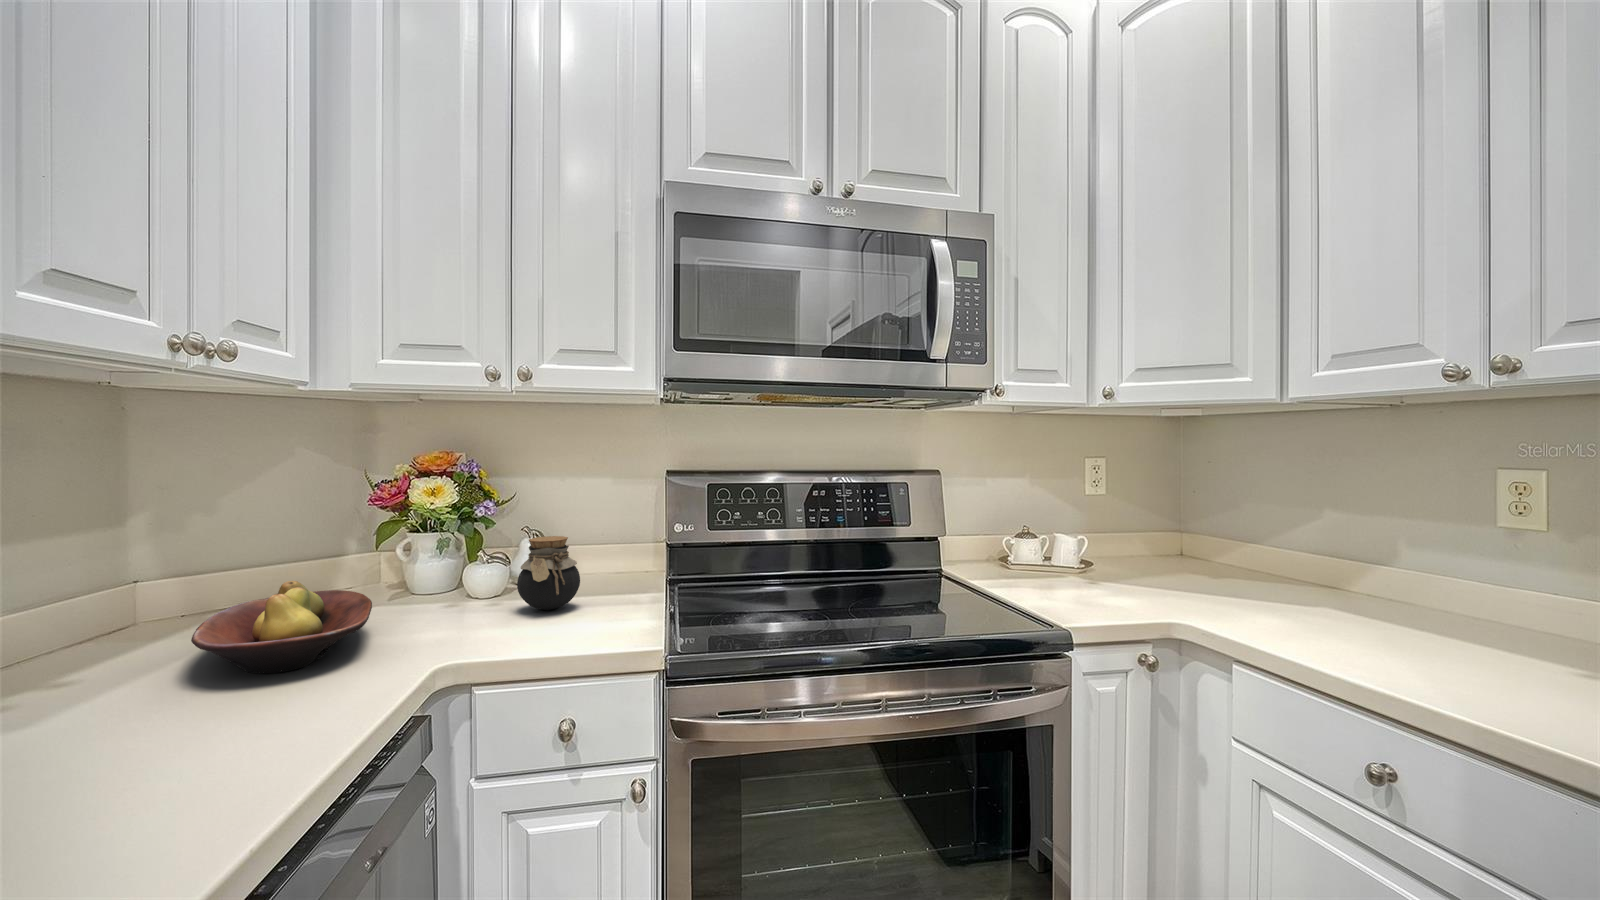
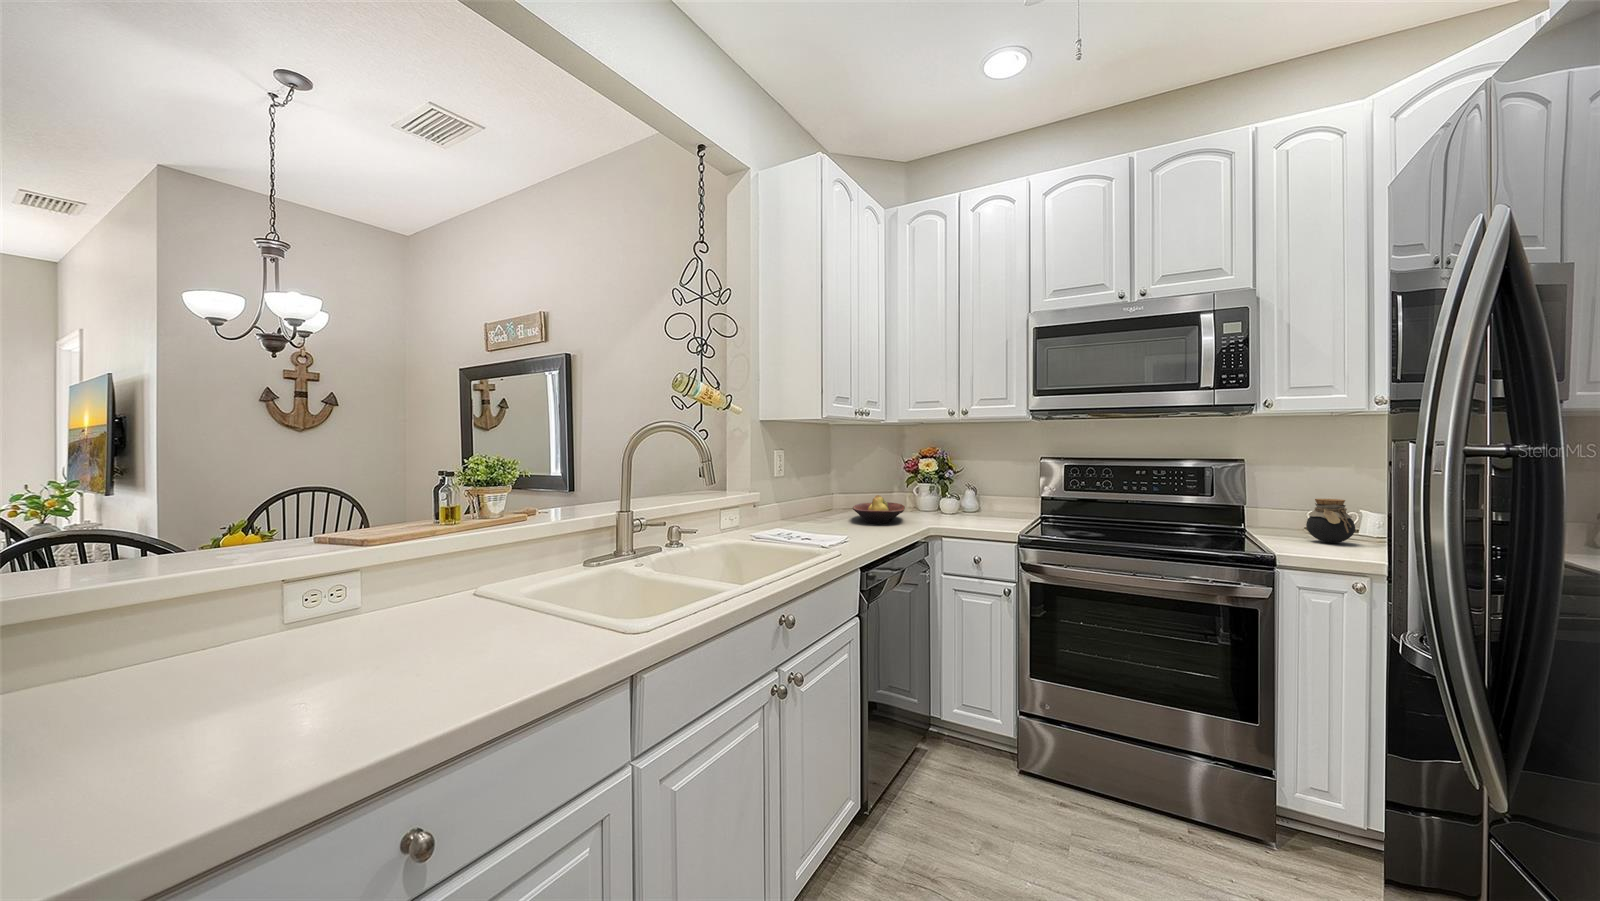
jar: present [517,536,580,610] -> present [1306,499,1355,543]

